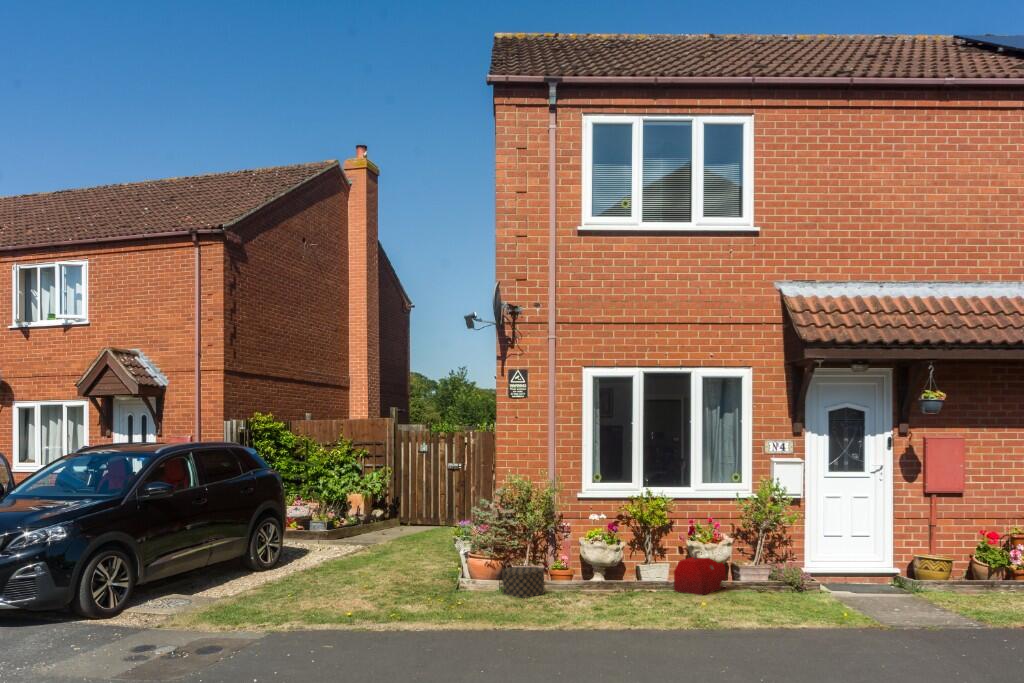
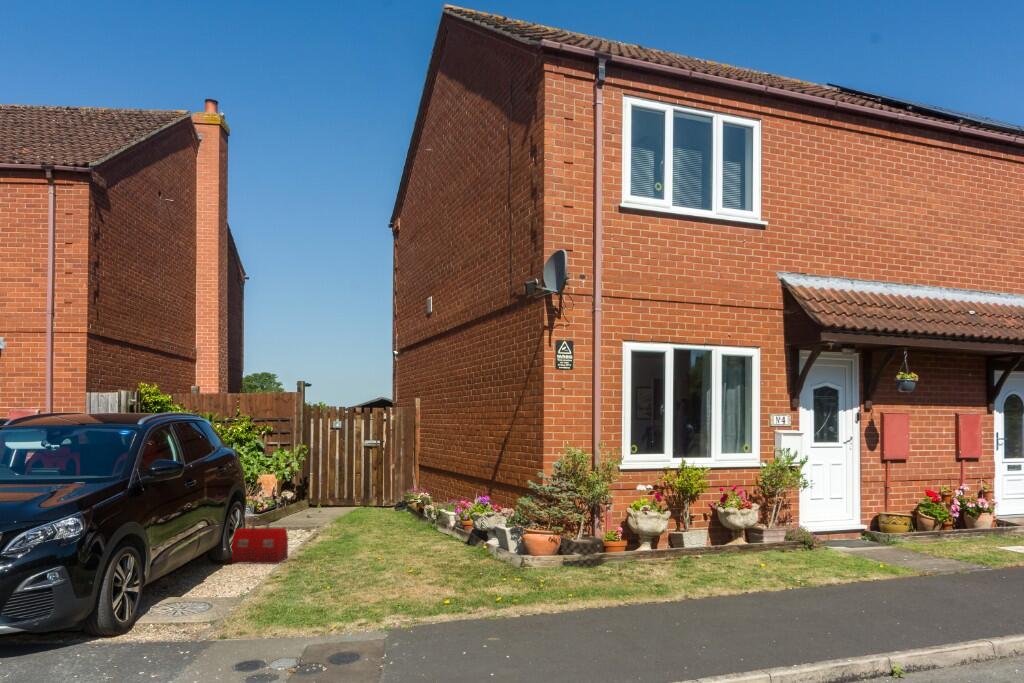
toolbox: present [674,551,726,595] -> present [232,522,288,564]

